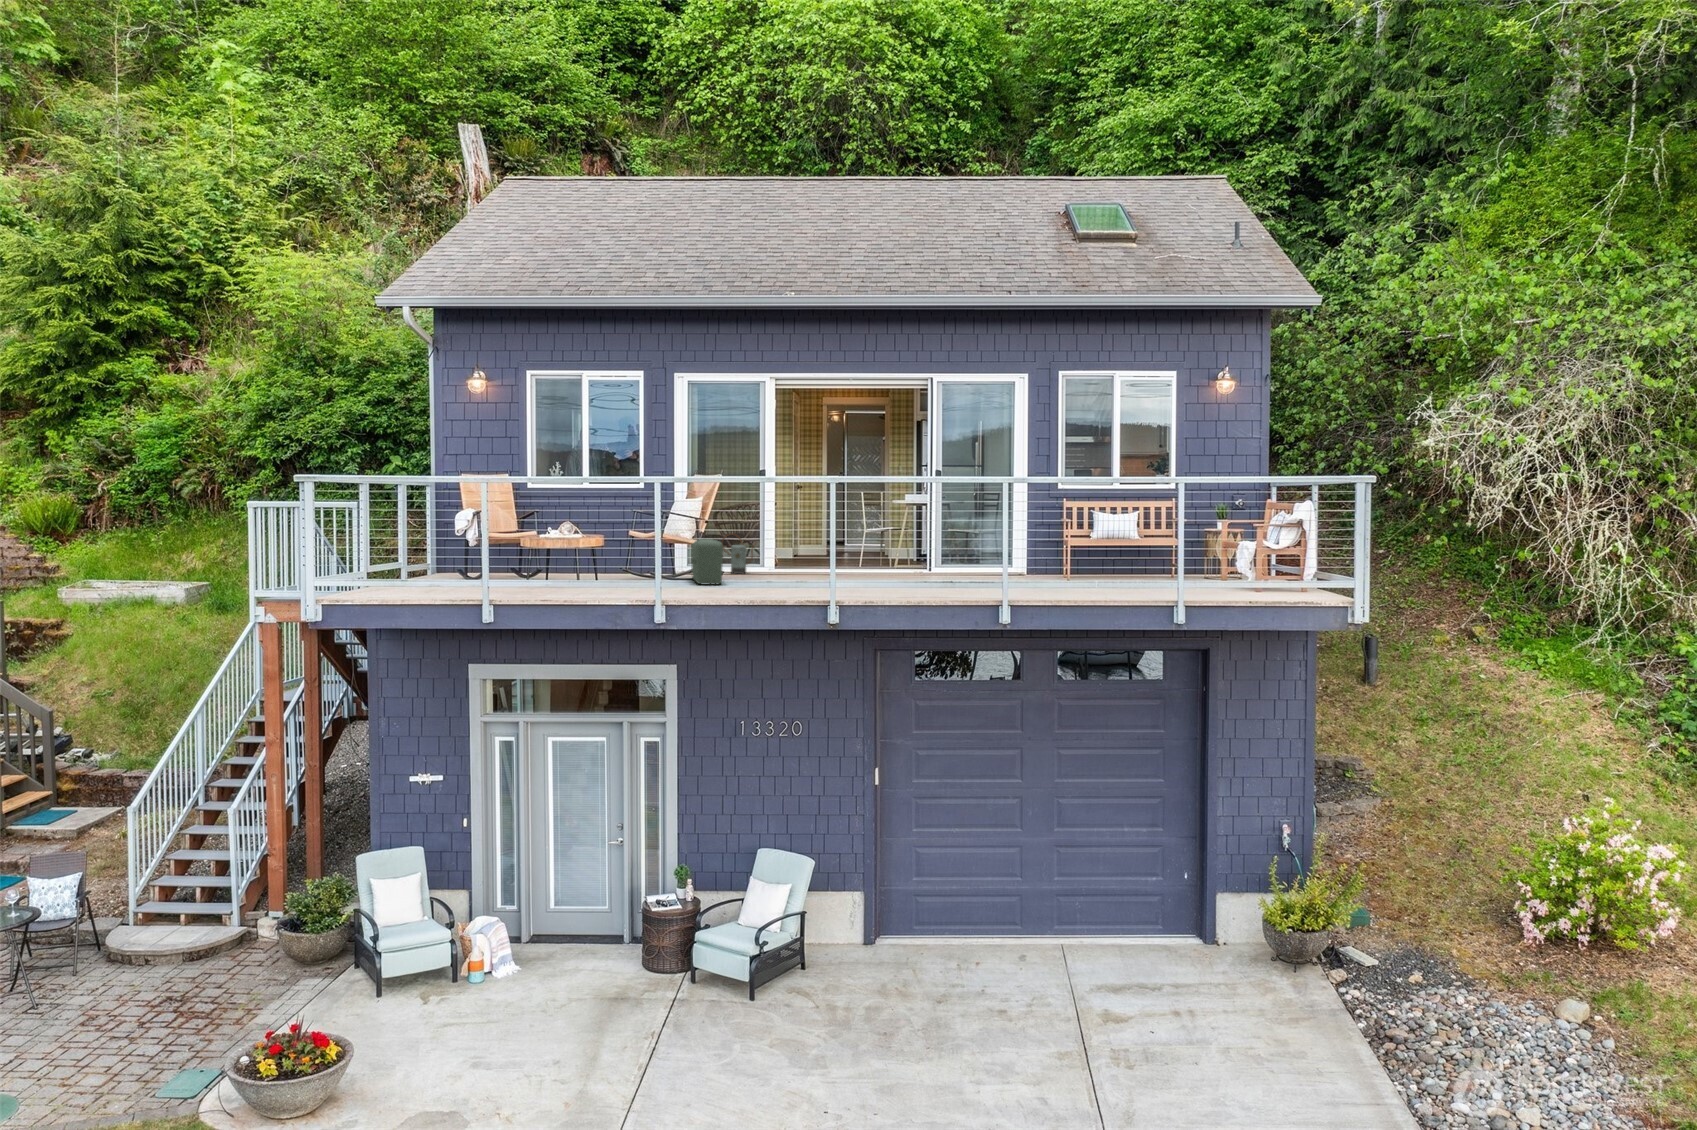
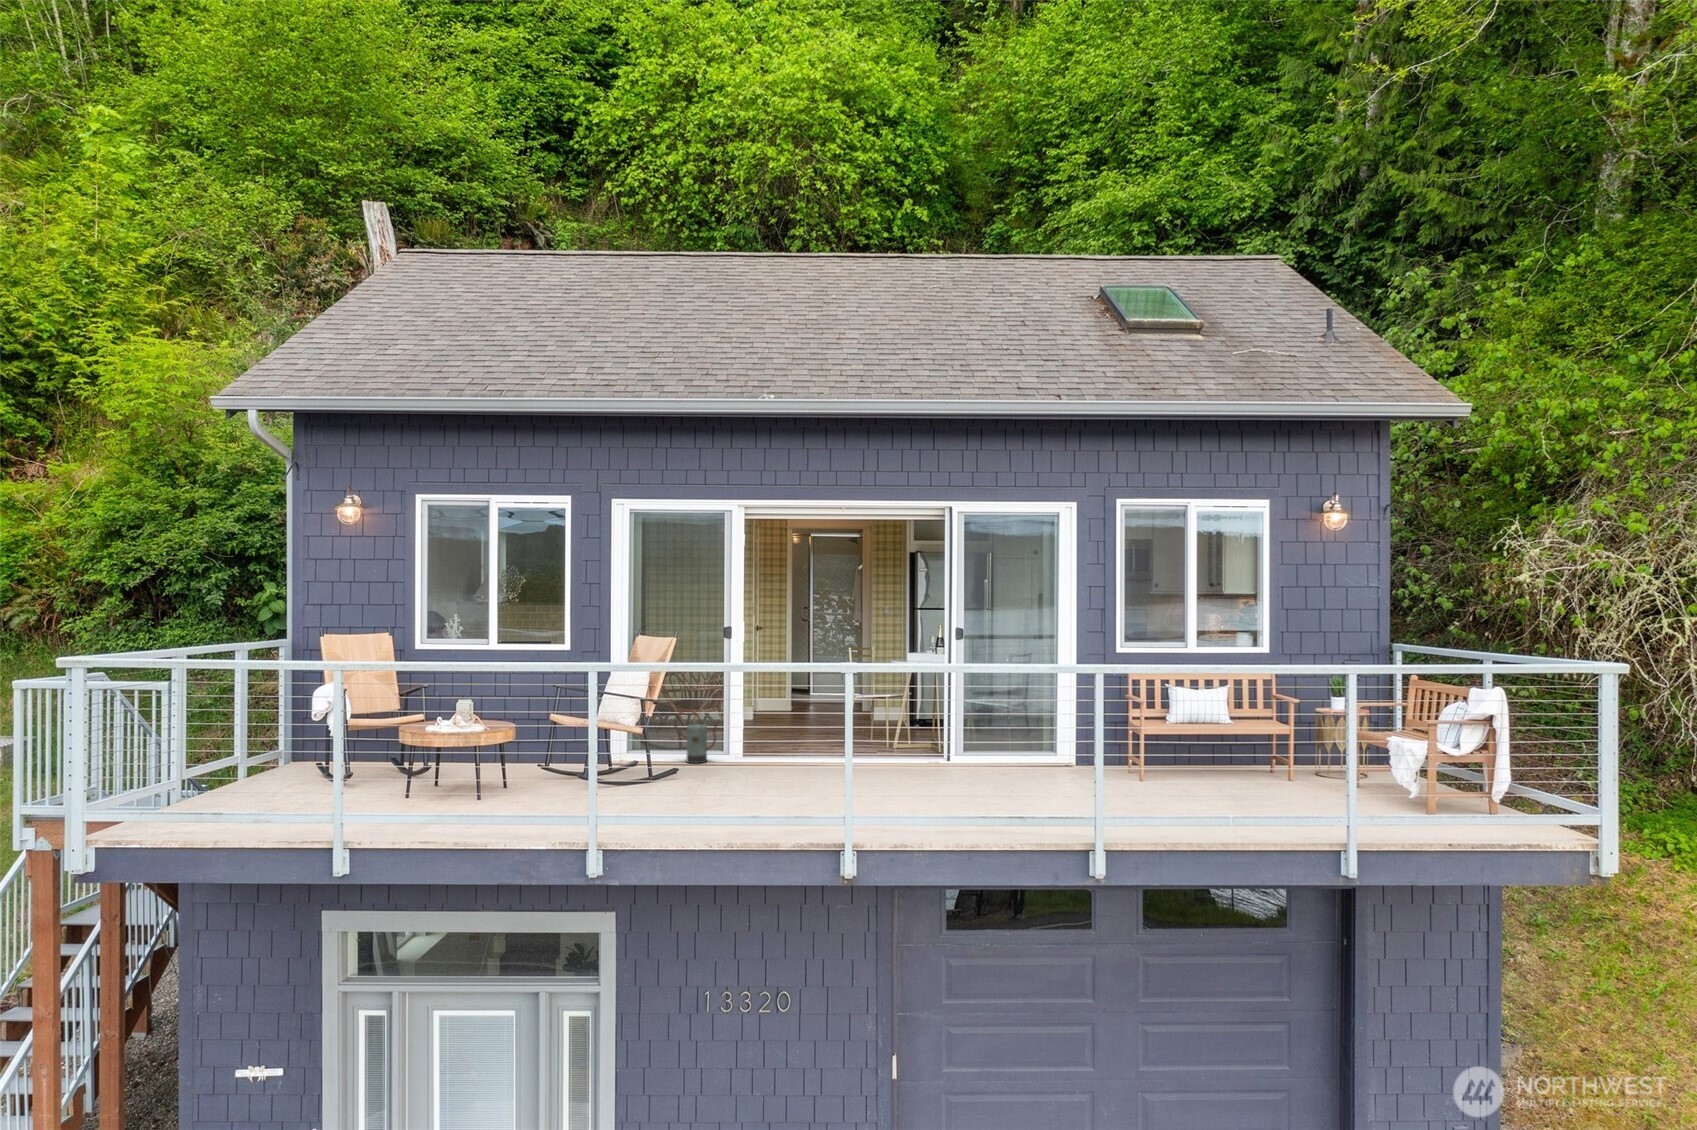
pouf: present [691,539,723,585] -> none [636,729,680,803]

